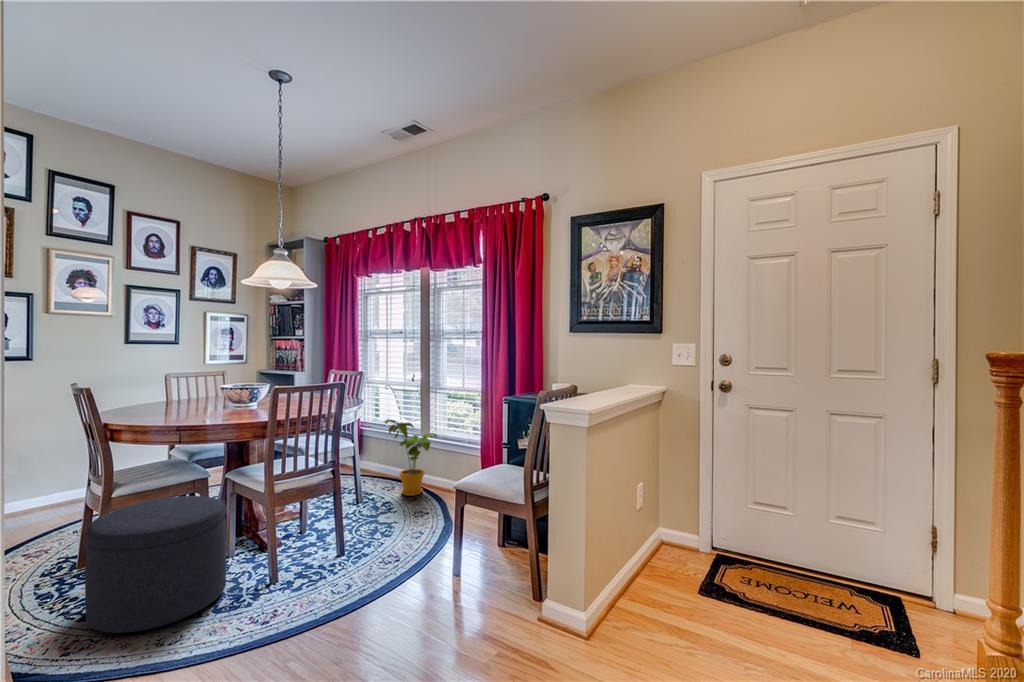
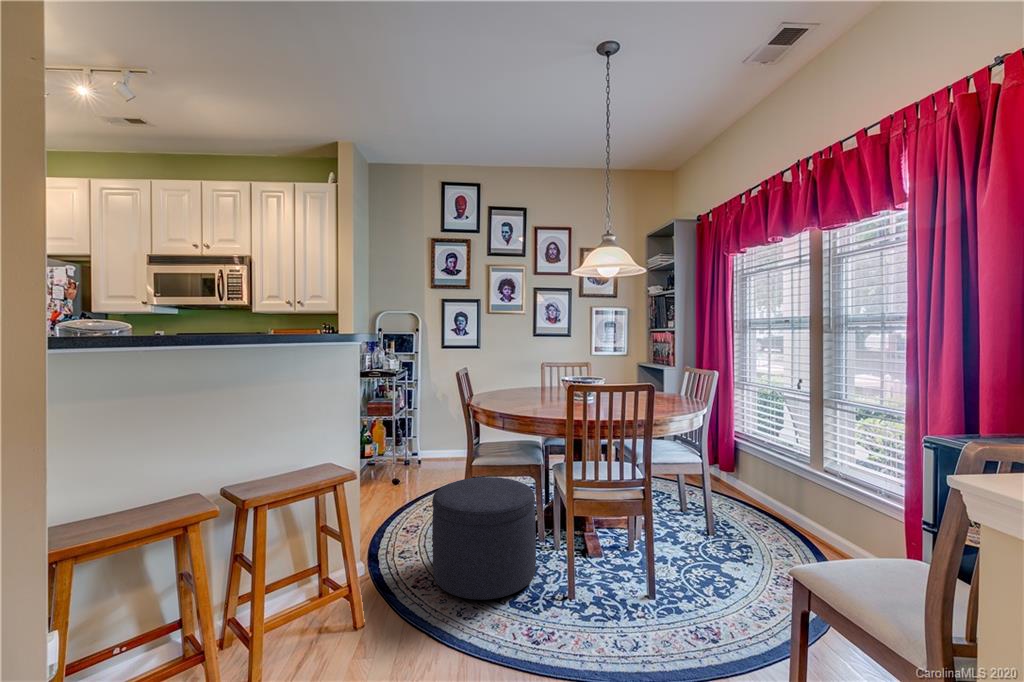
house plant: present [385,419,437,496] -> none [745,435,833,546]

